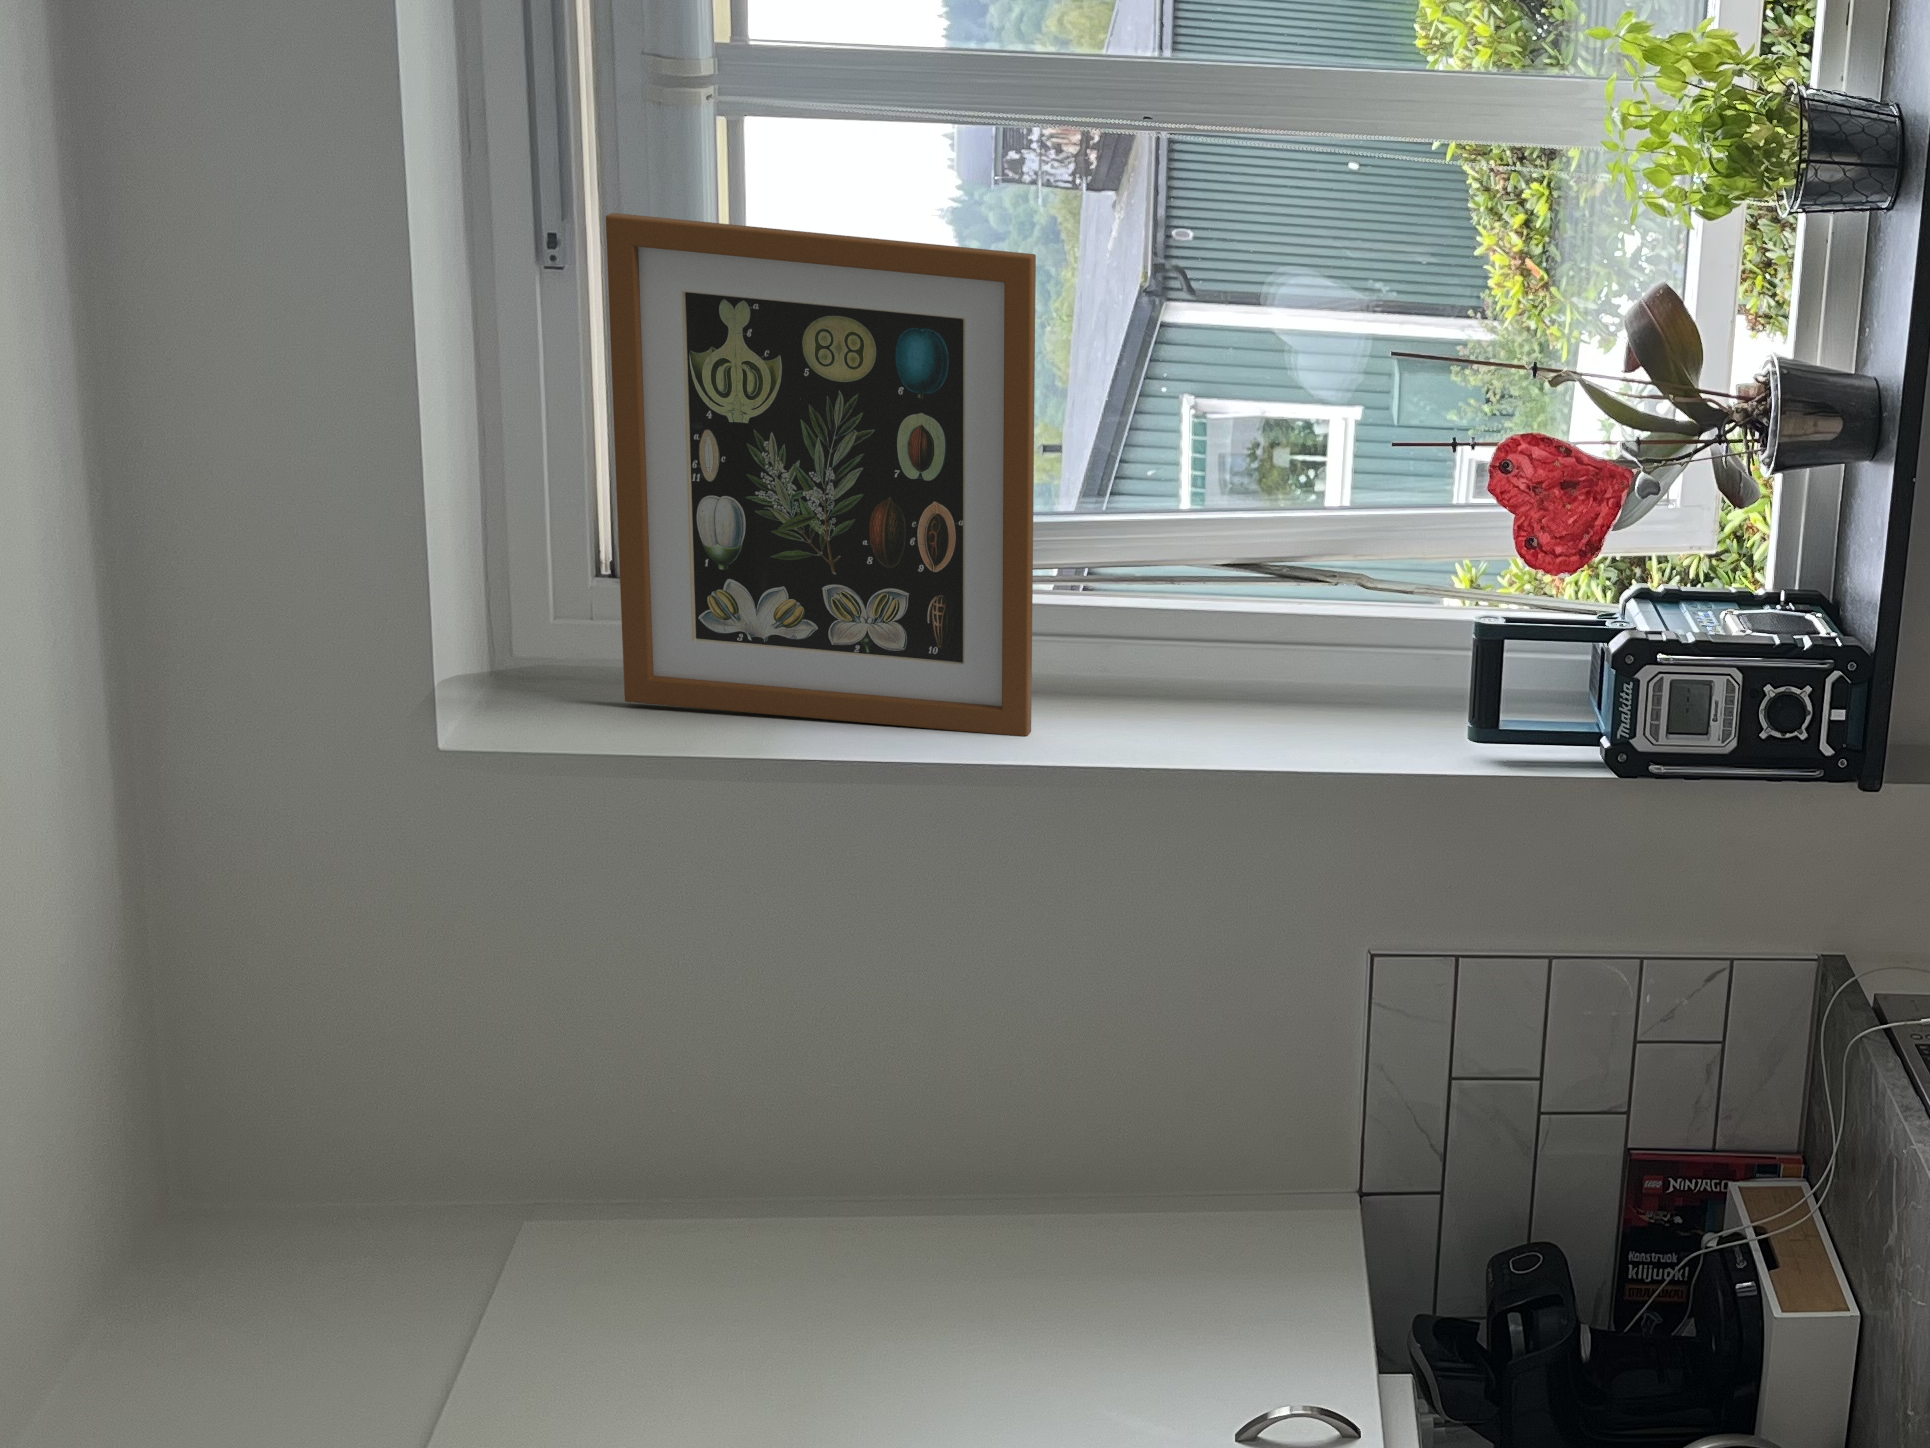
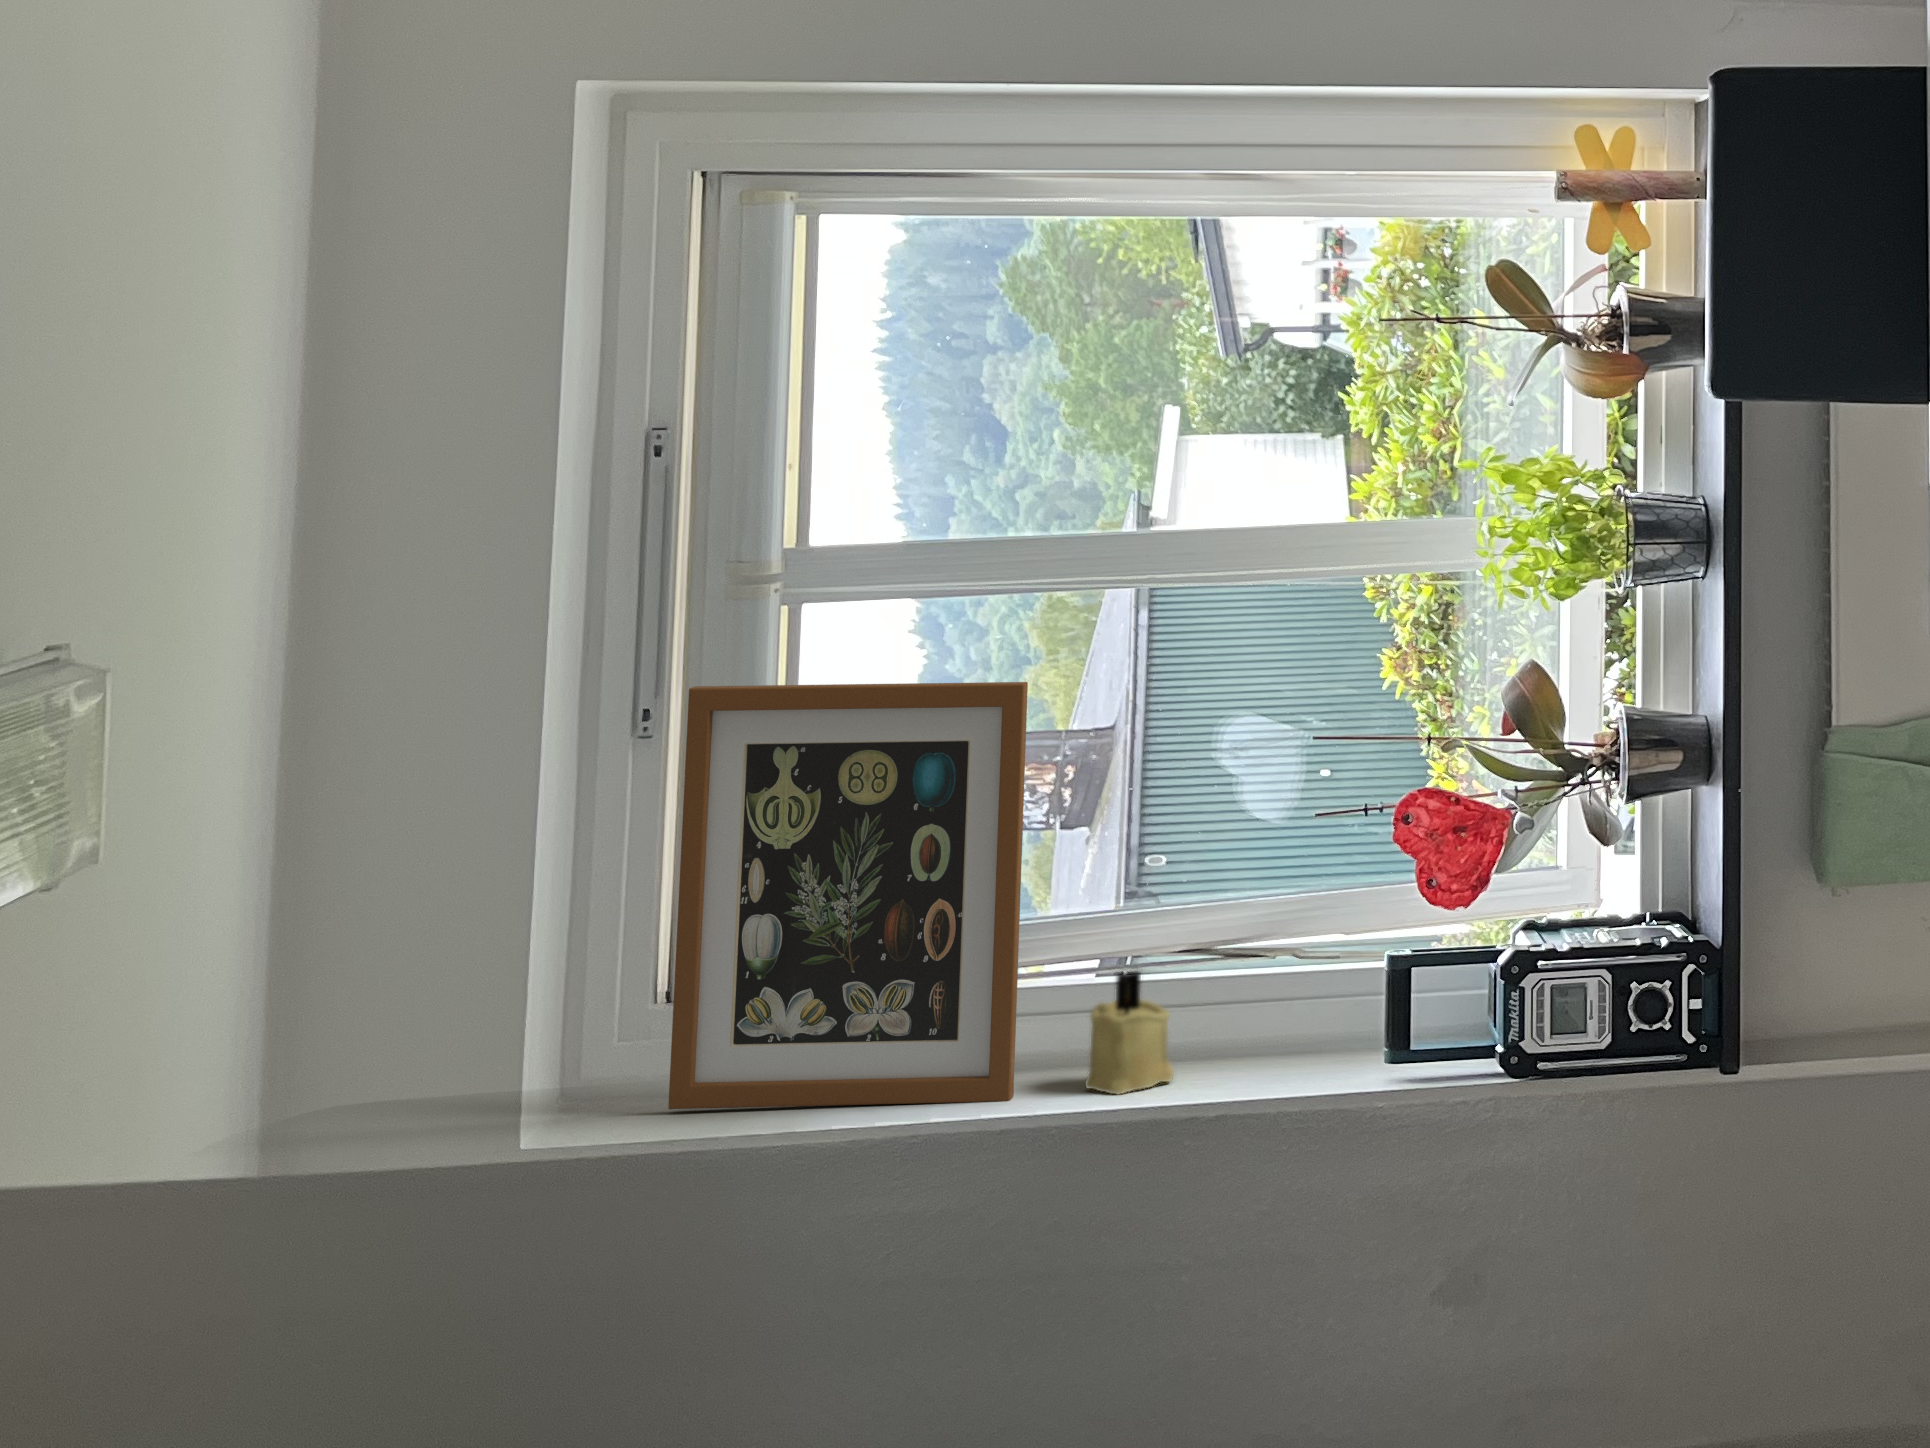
candle: none [1114,604,1219,743] -> present [1085,972,1174,1095]

